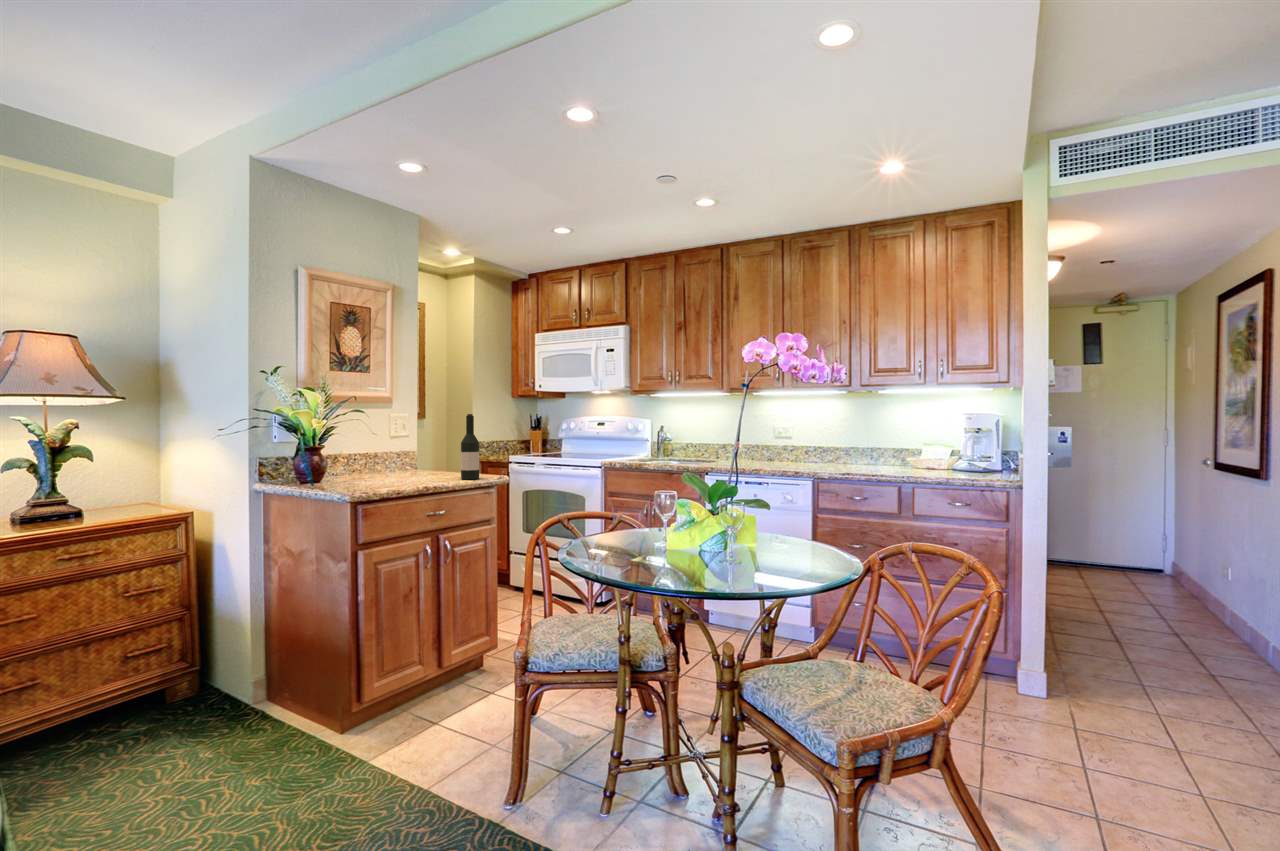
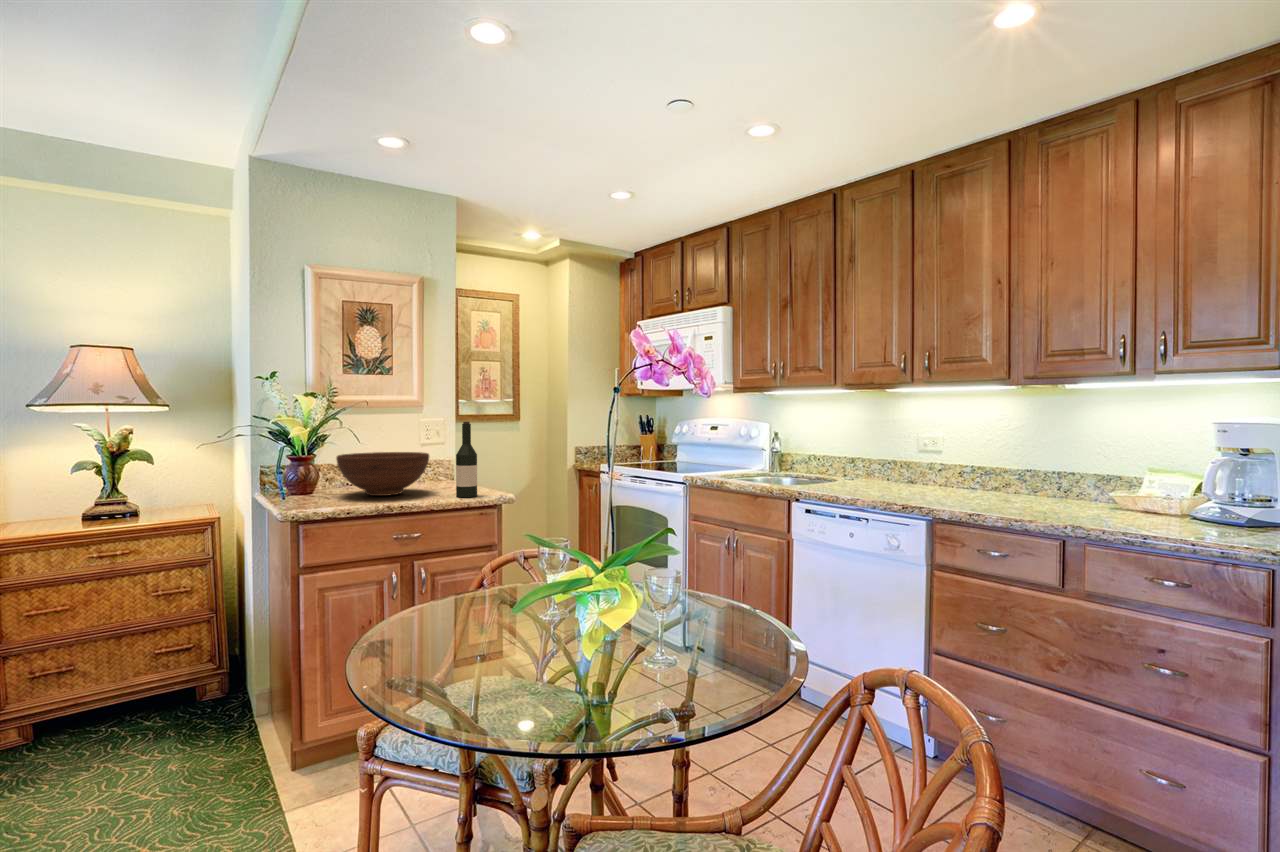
fruit bowl: none [347,443,432,481] -> present [336,452,429,496]

